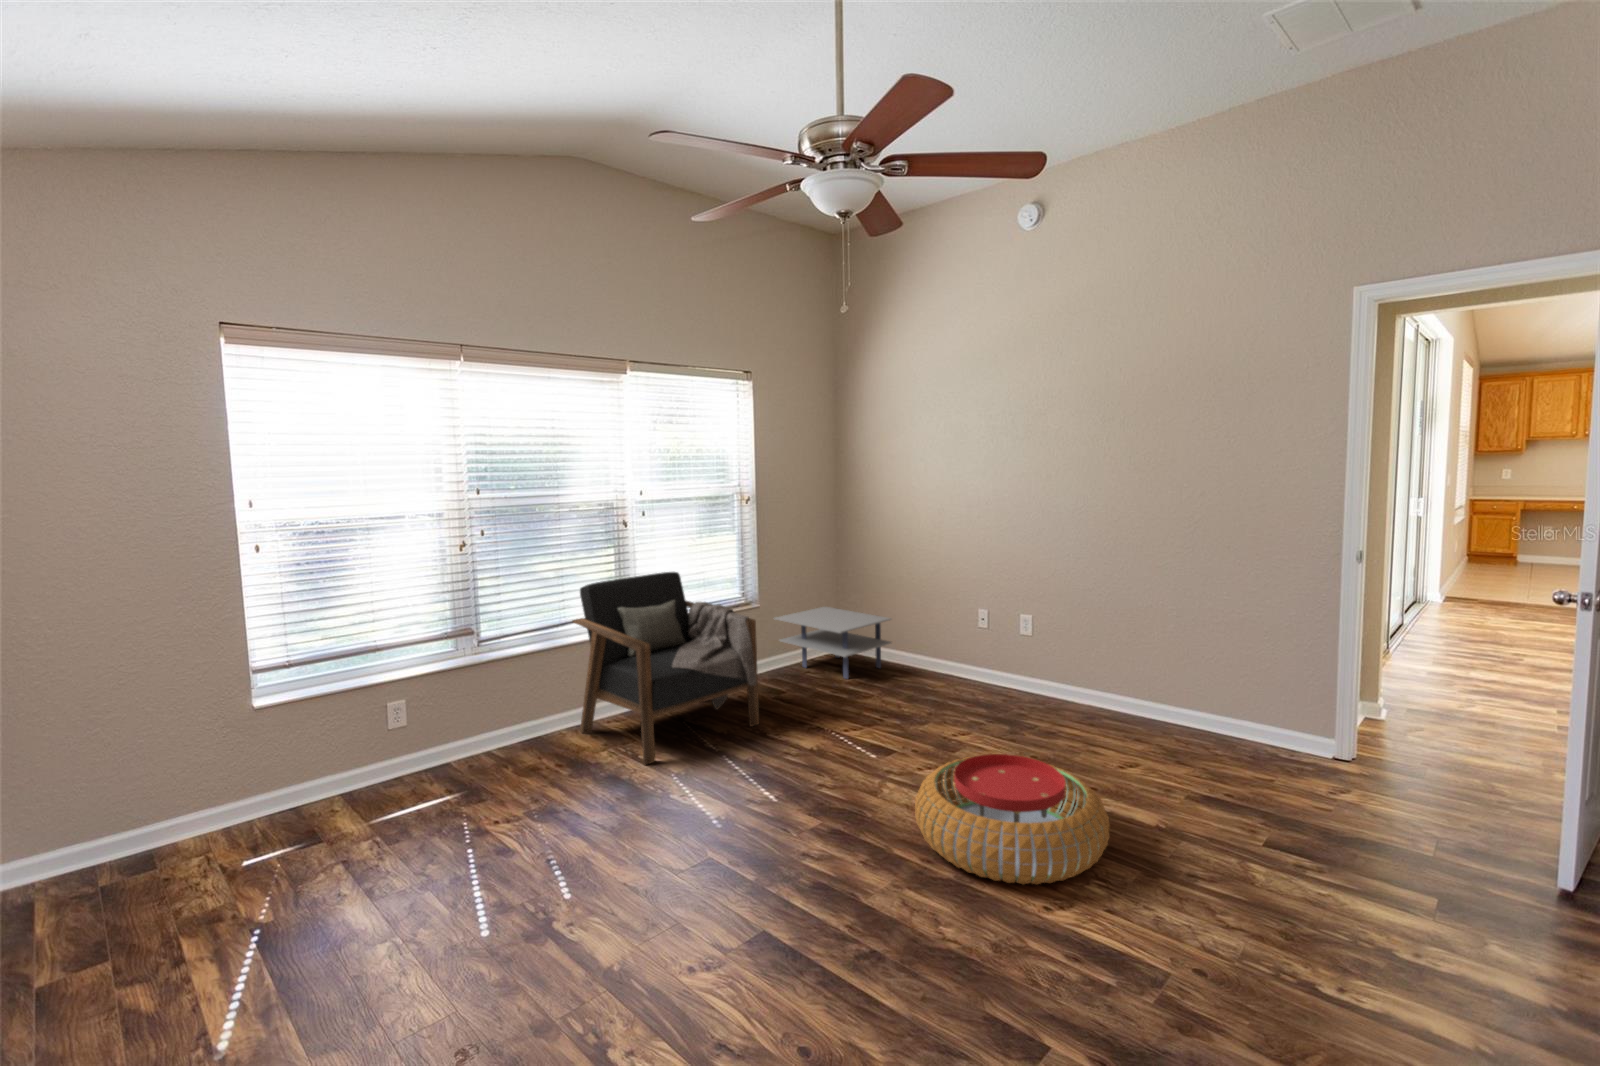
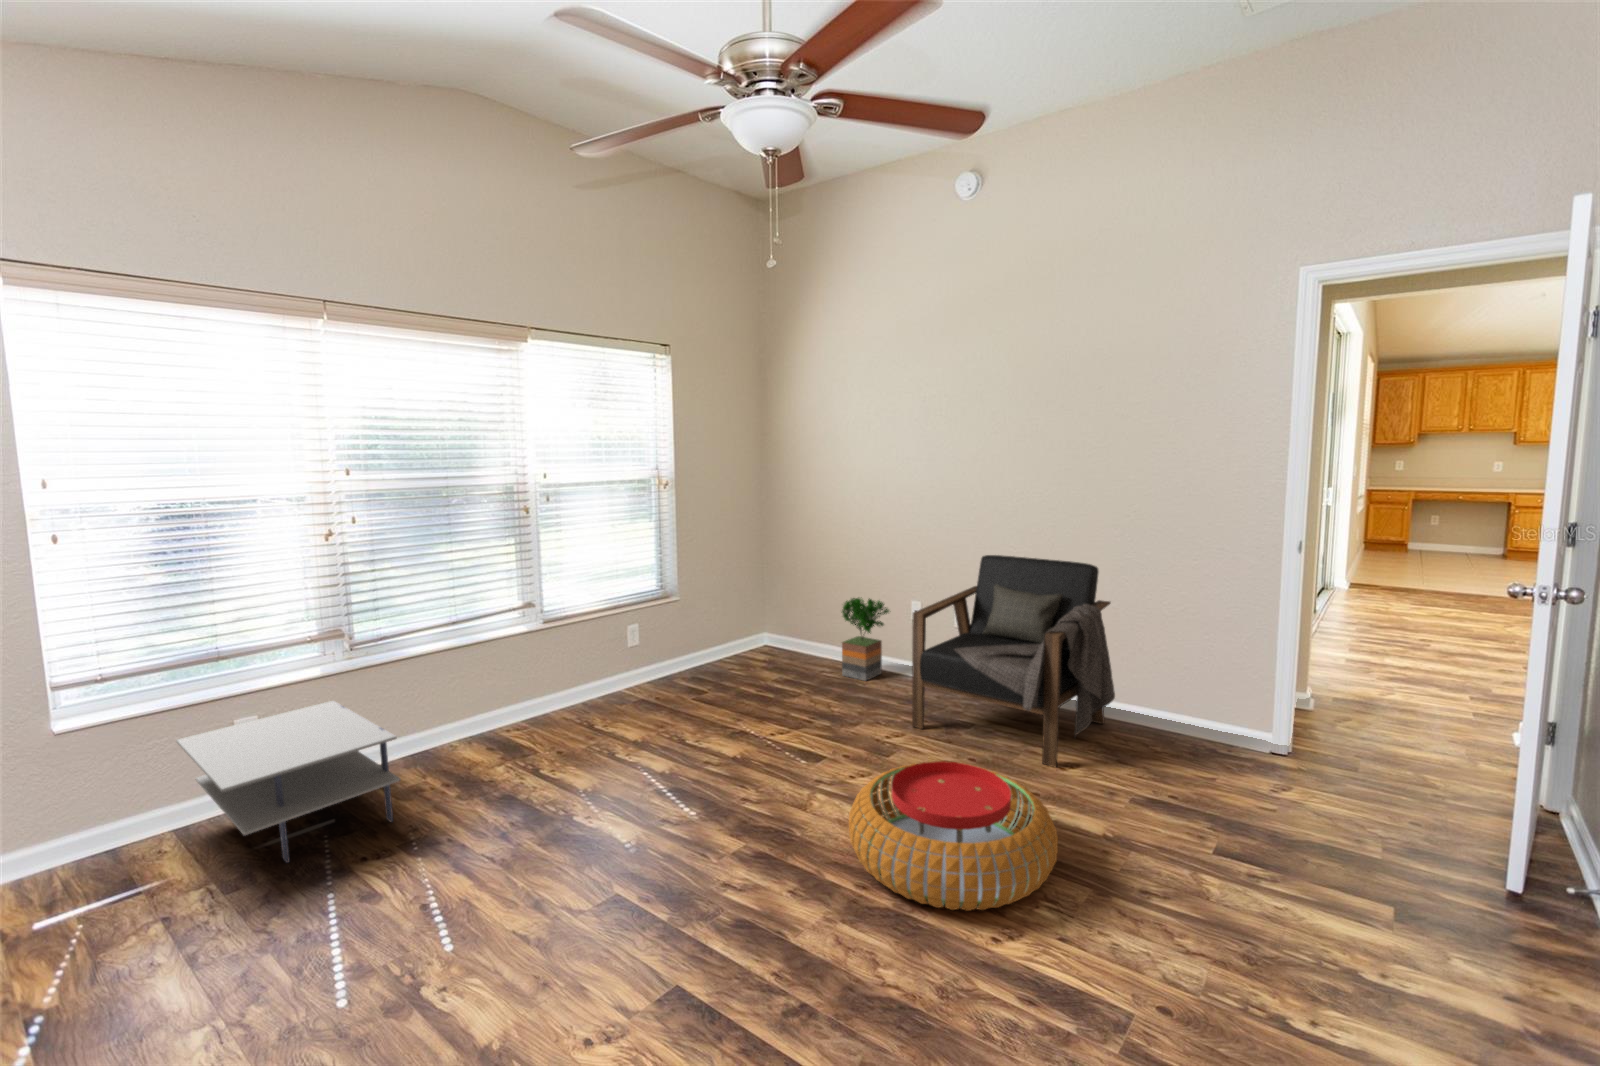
armchair: present [573,572,759,765] -> present [912,555,1115,767]
potted tree: none [907,604,957,686] -> present [842,598,889,681]
side table: present [775,607,891,679] -> present [176,701,400,863]

